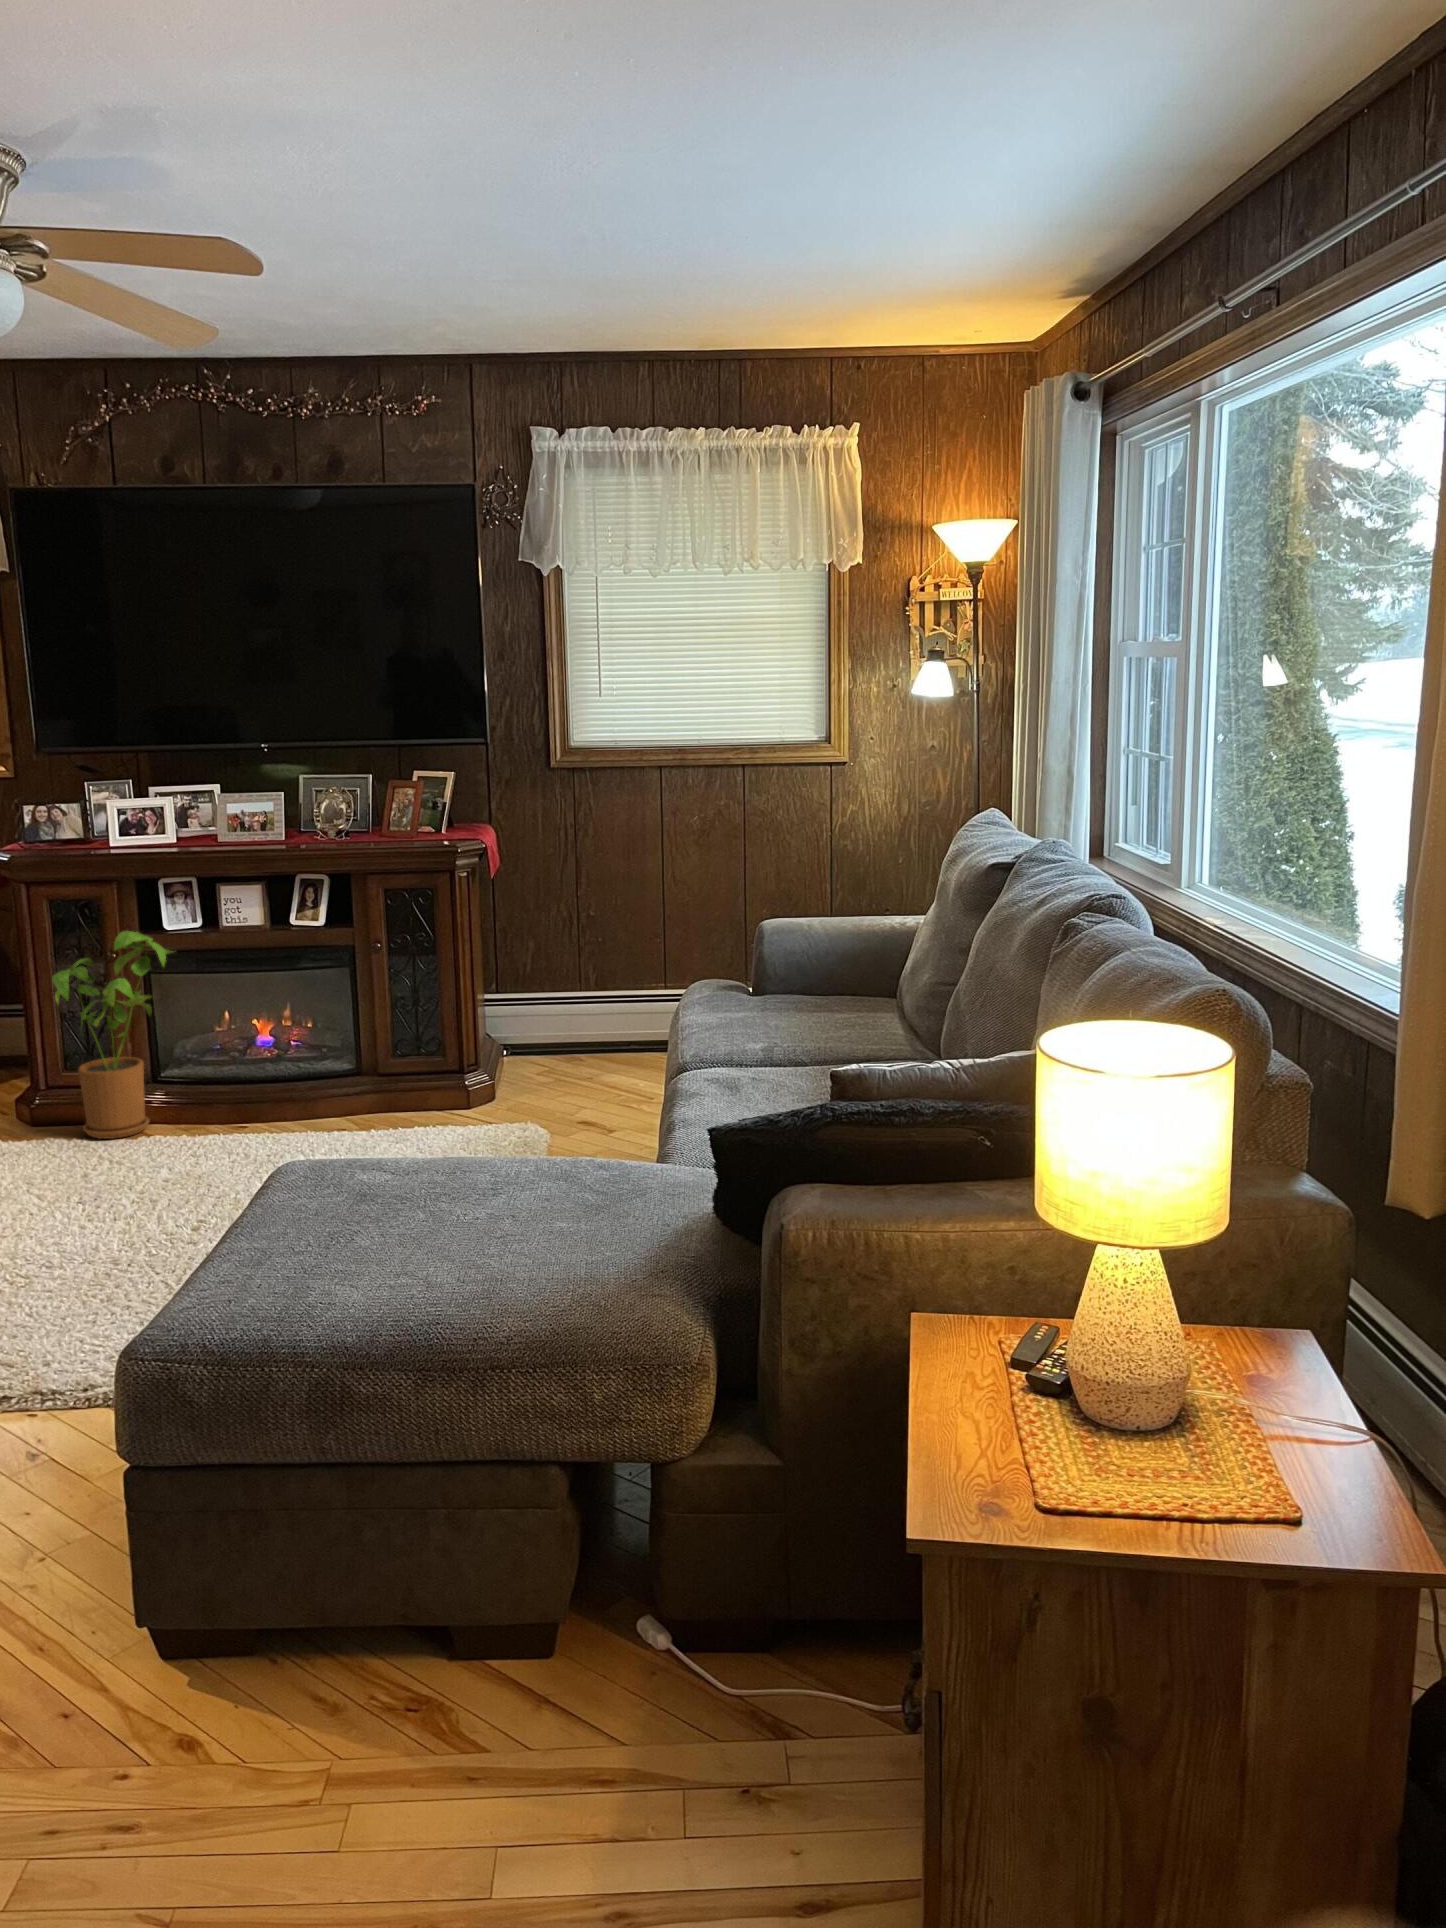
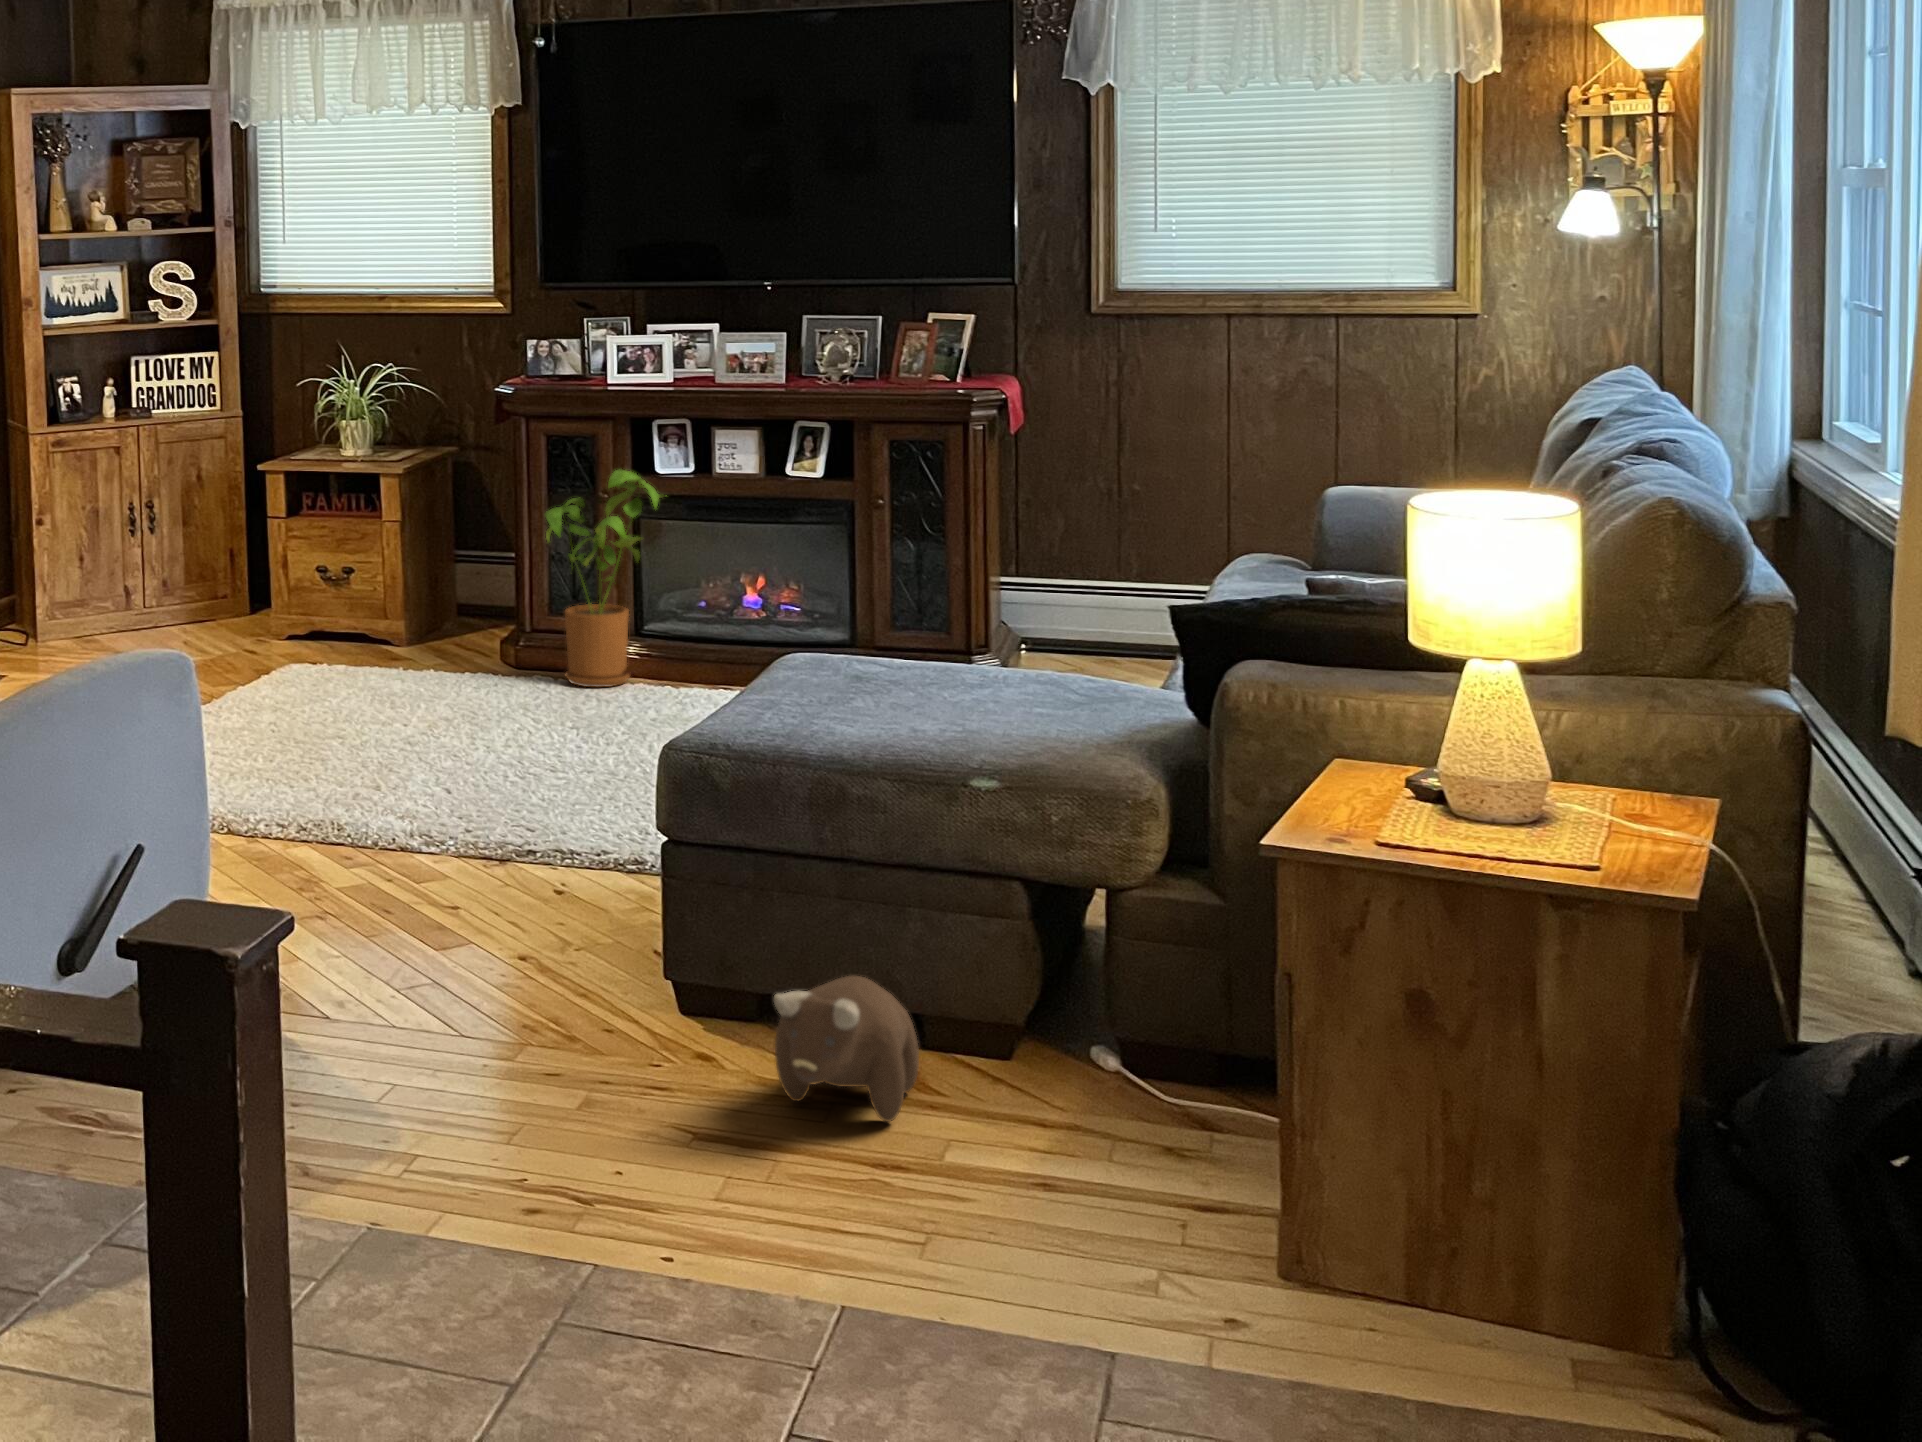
plush toy: none [291,1607,467,1788] -> present [774,976,919,1122]

